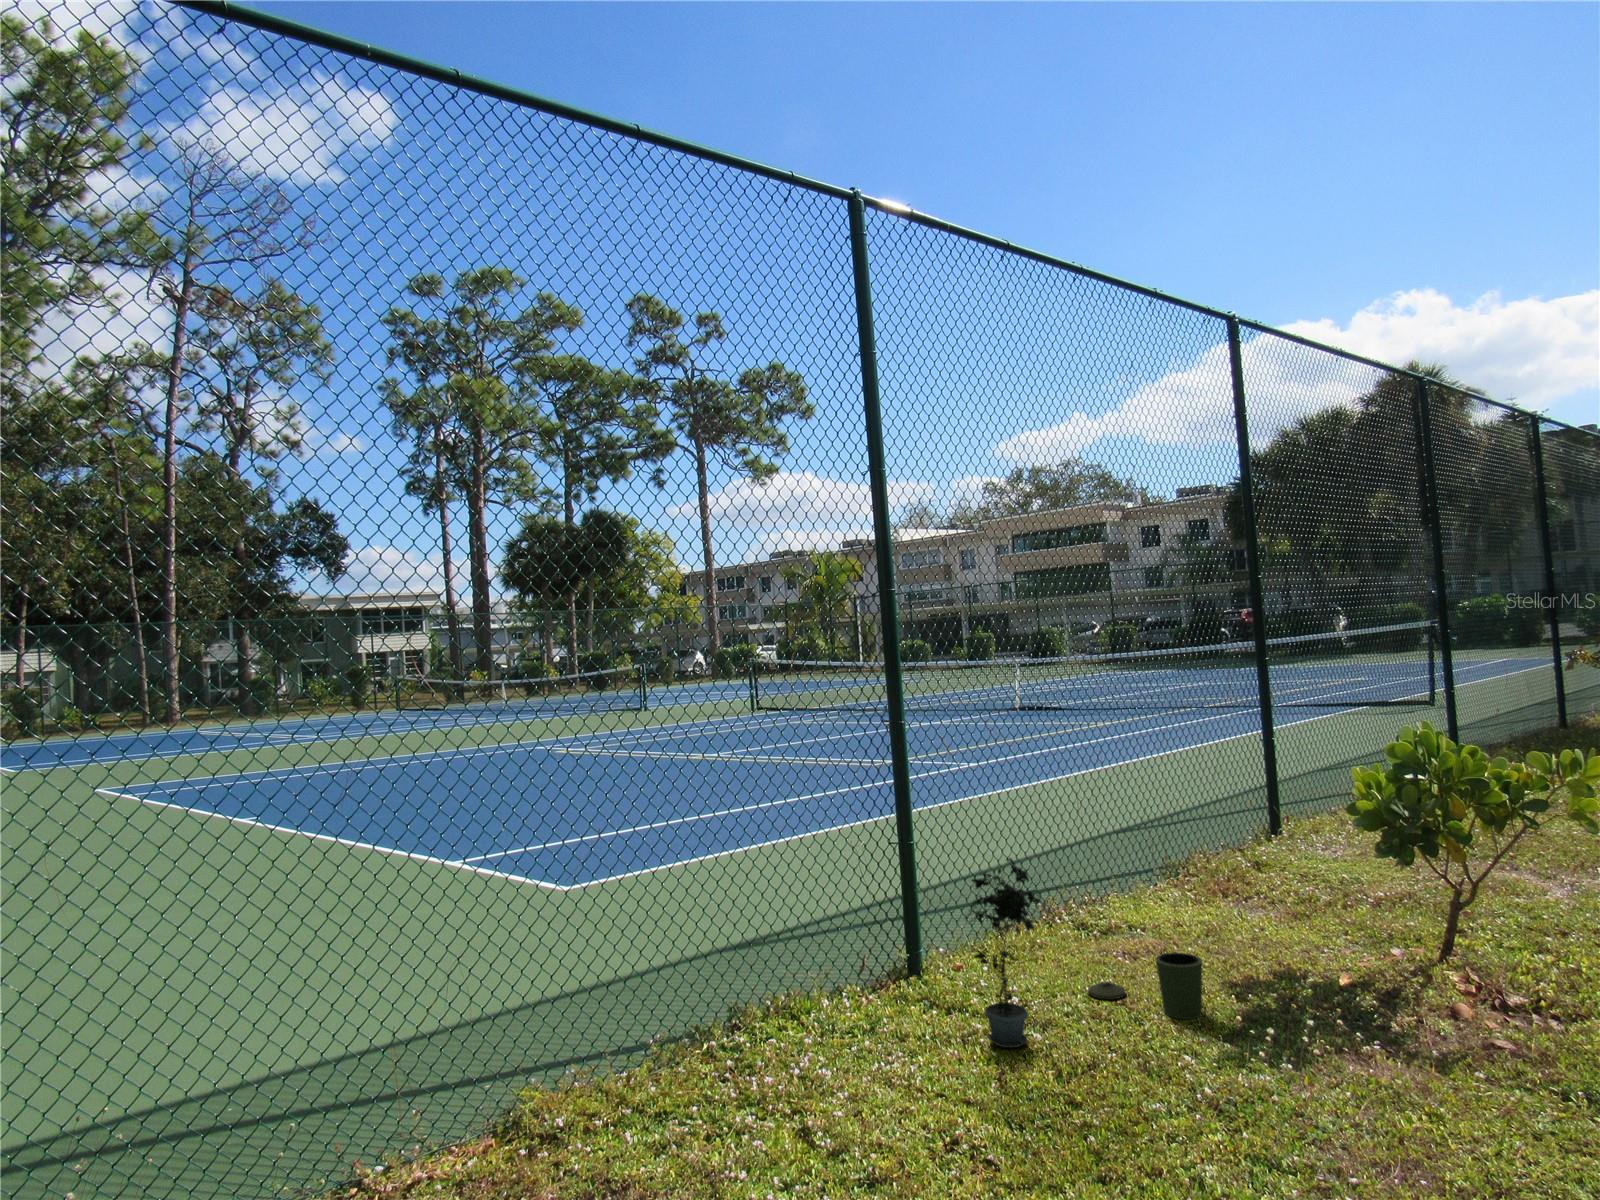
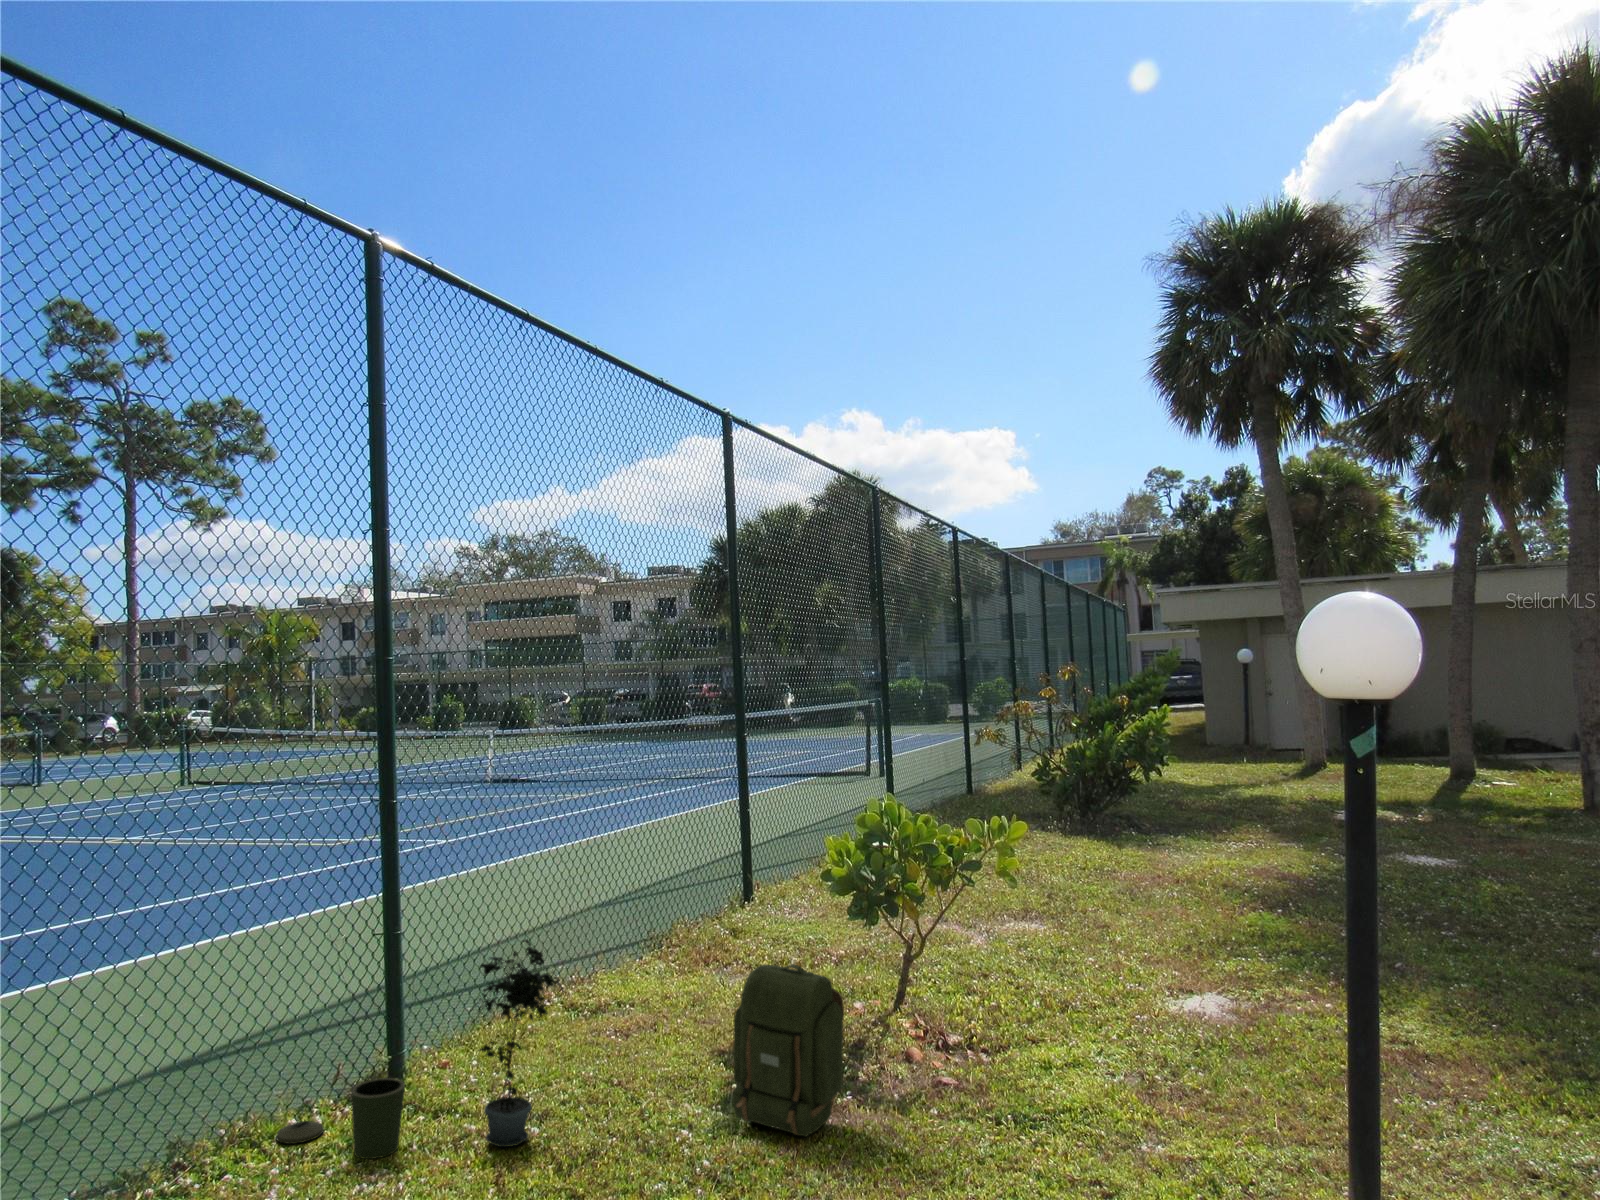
backpack: none [1228,896,1361,1081] -> present [733,964,844,1136]
trash can: present [1088,952,1202,1020] -> present [276,1078,405,1159]

